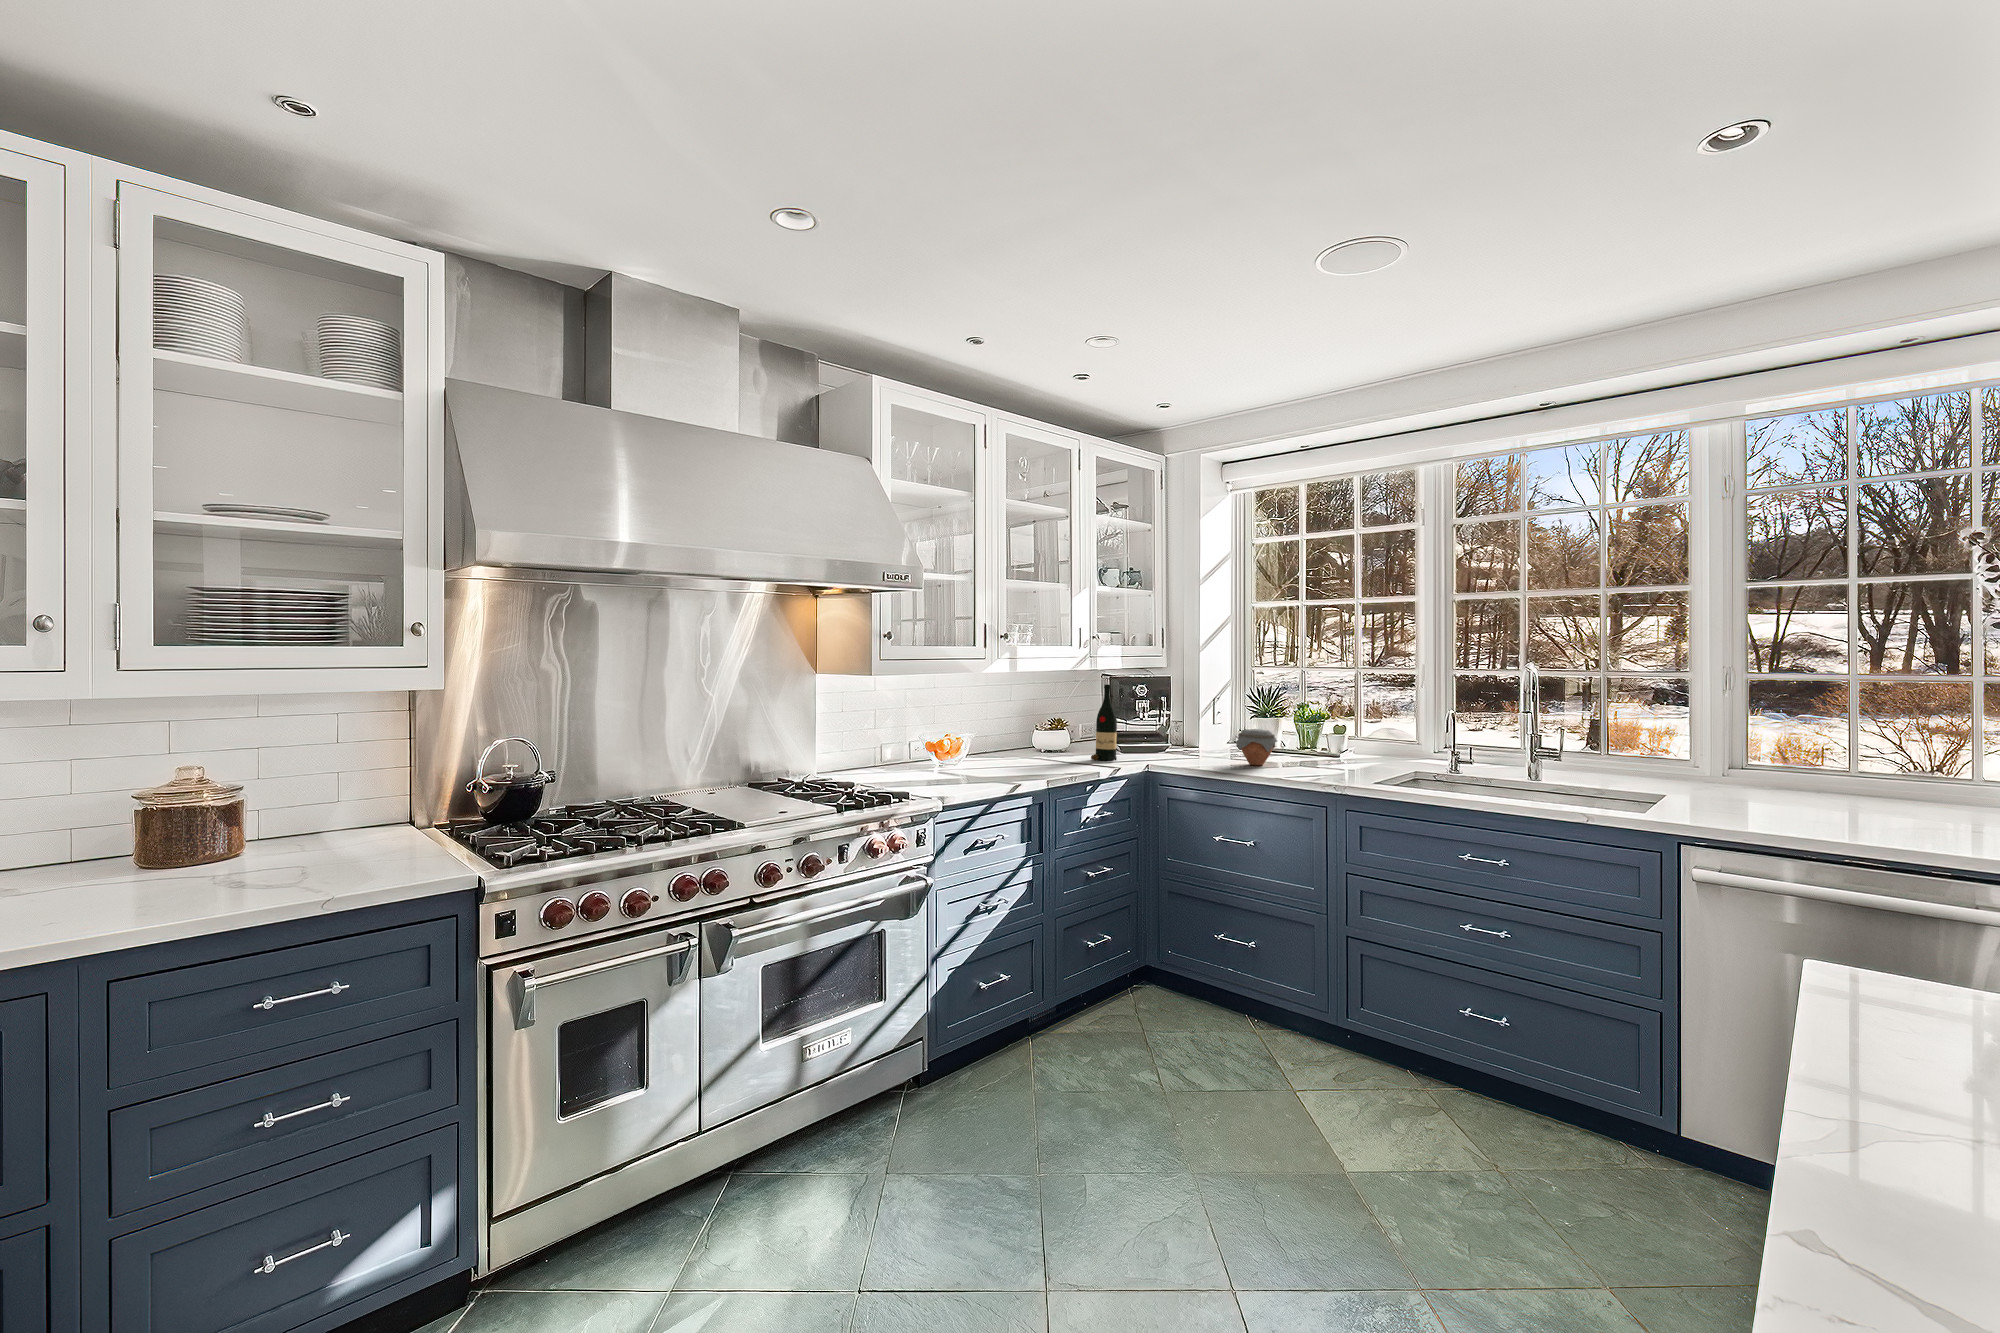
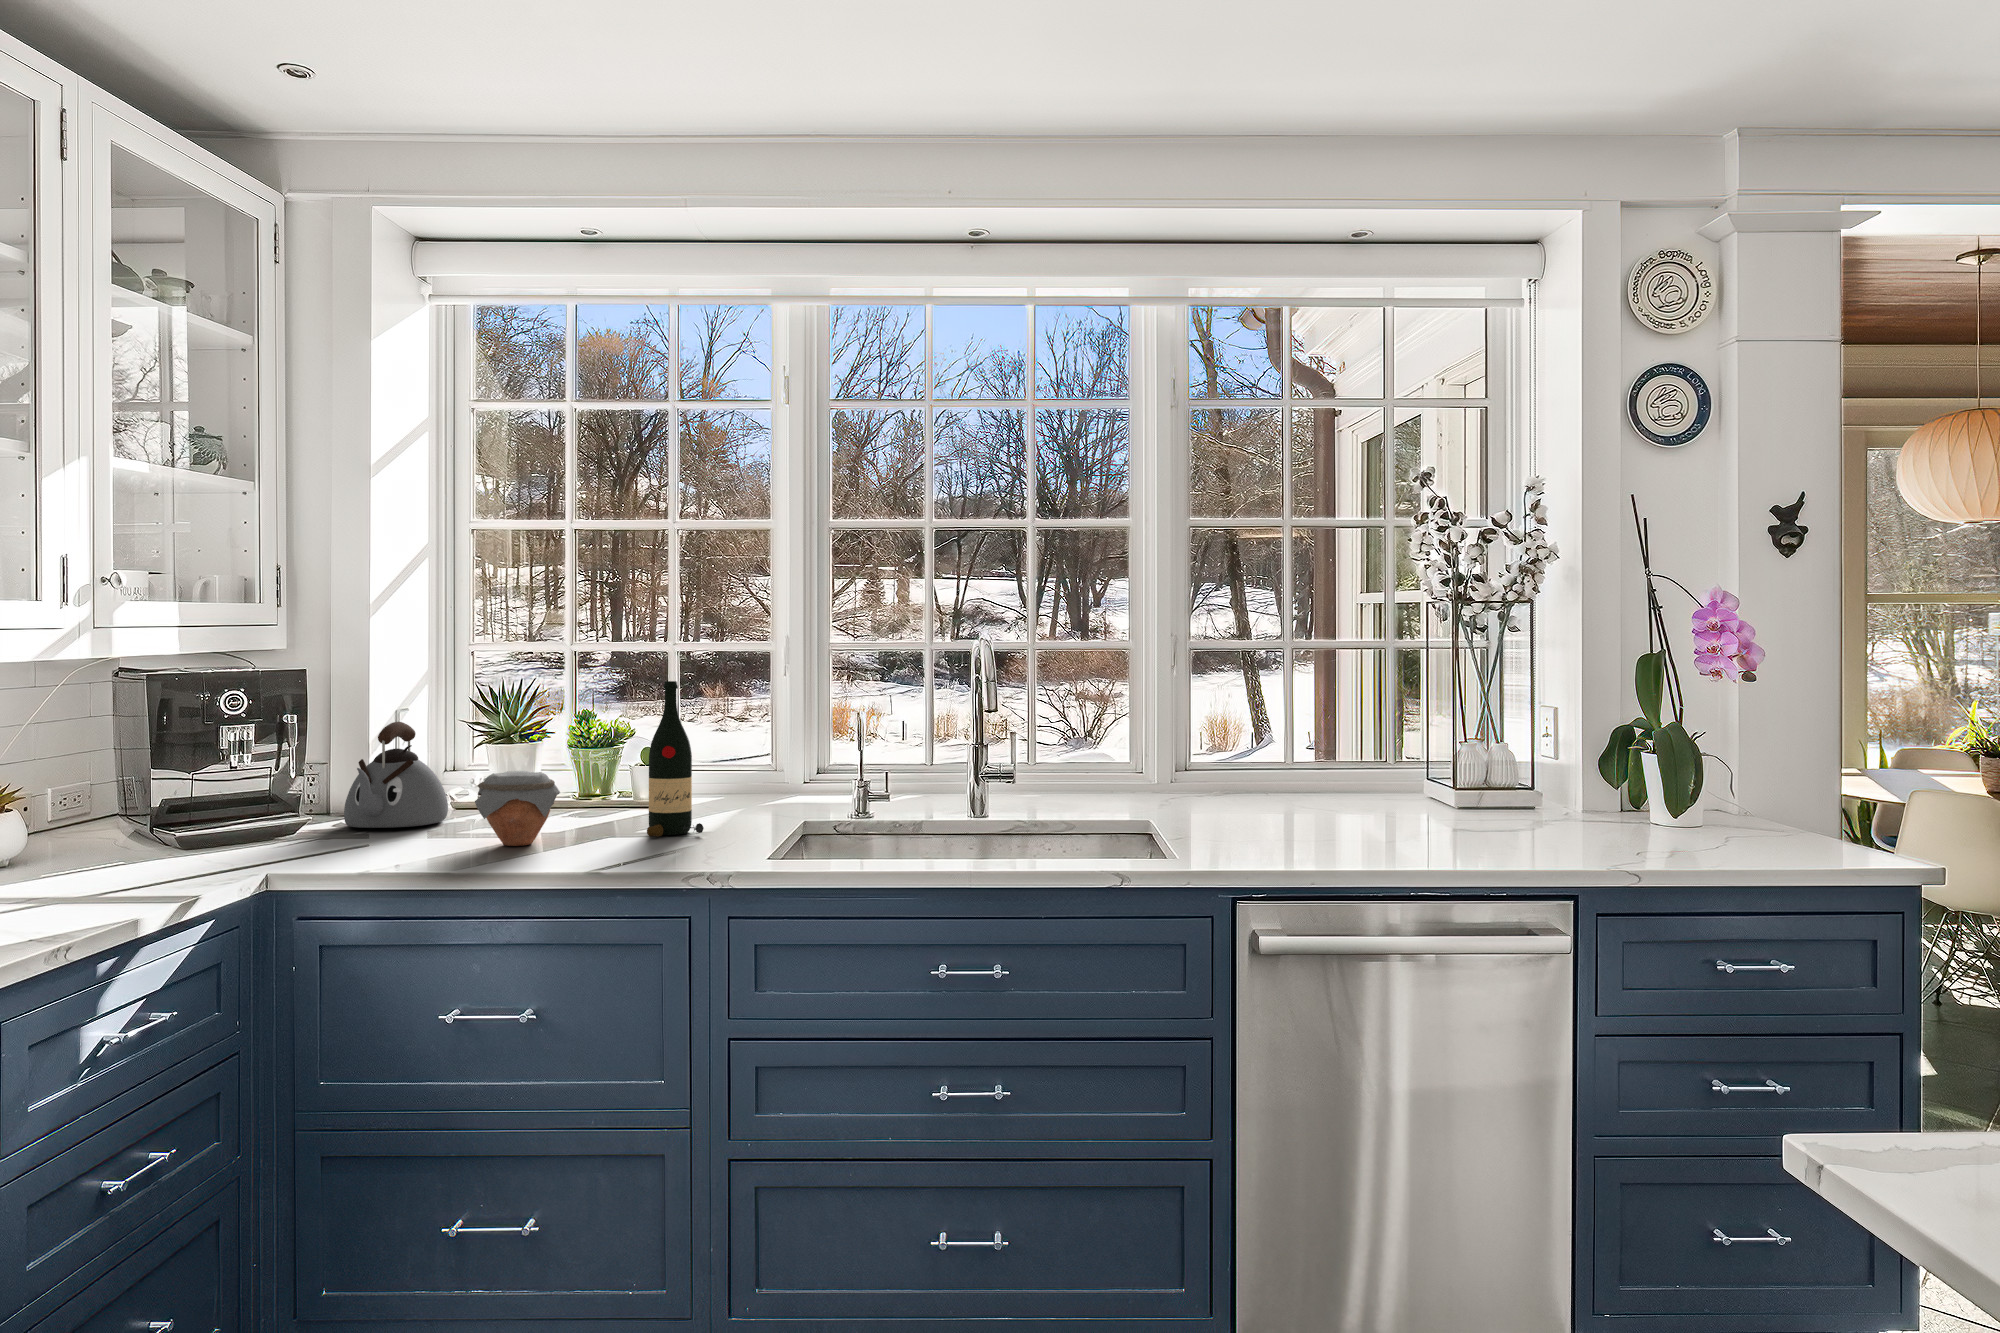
wine bottle: present [1091,685,1117,761] -> present [647,681,704,837]
kettle: none [1185,703,1231,753] -> present [344,722,448,828]

